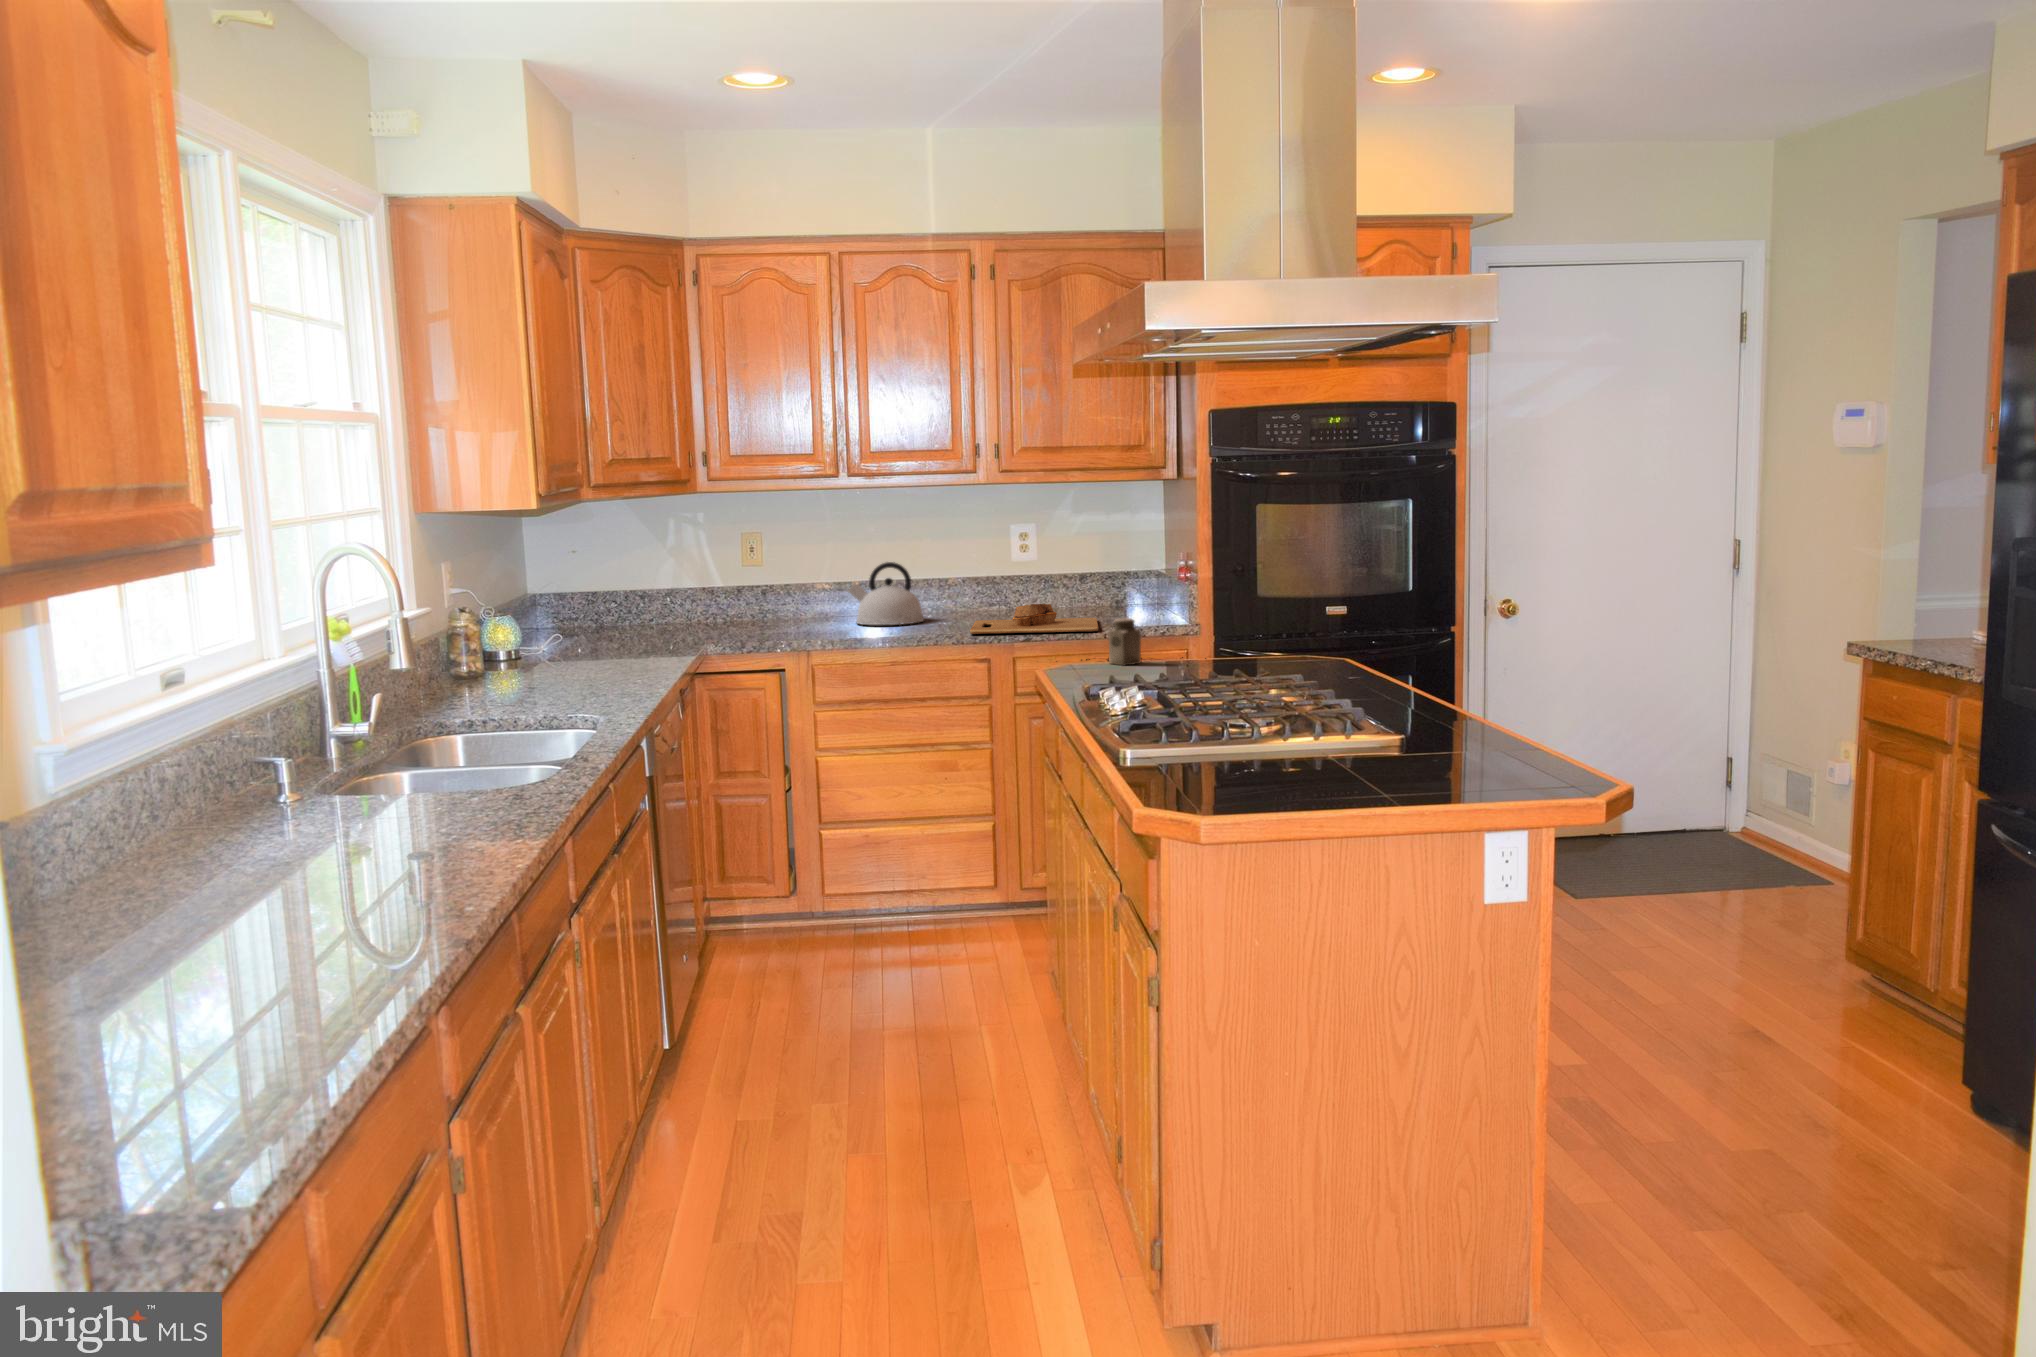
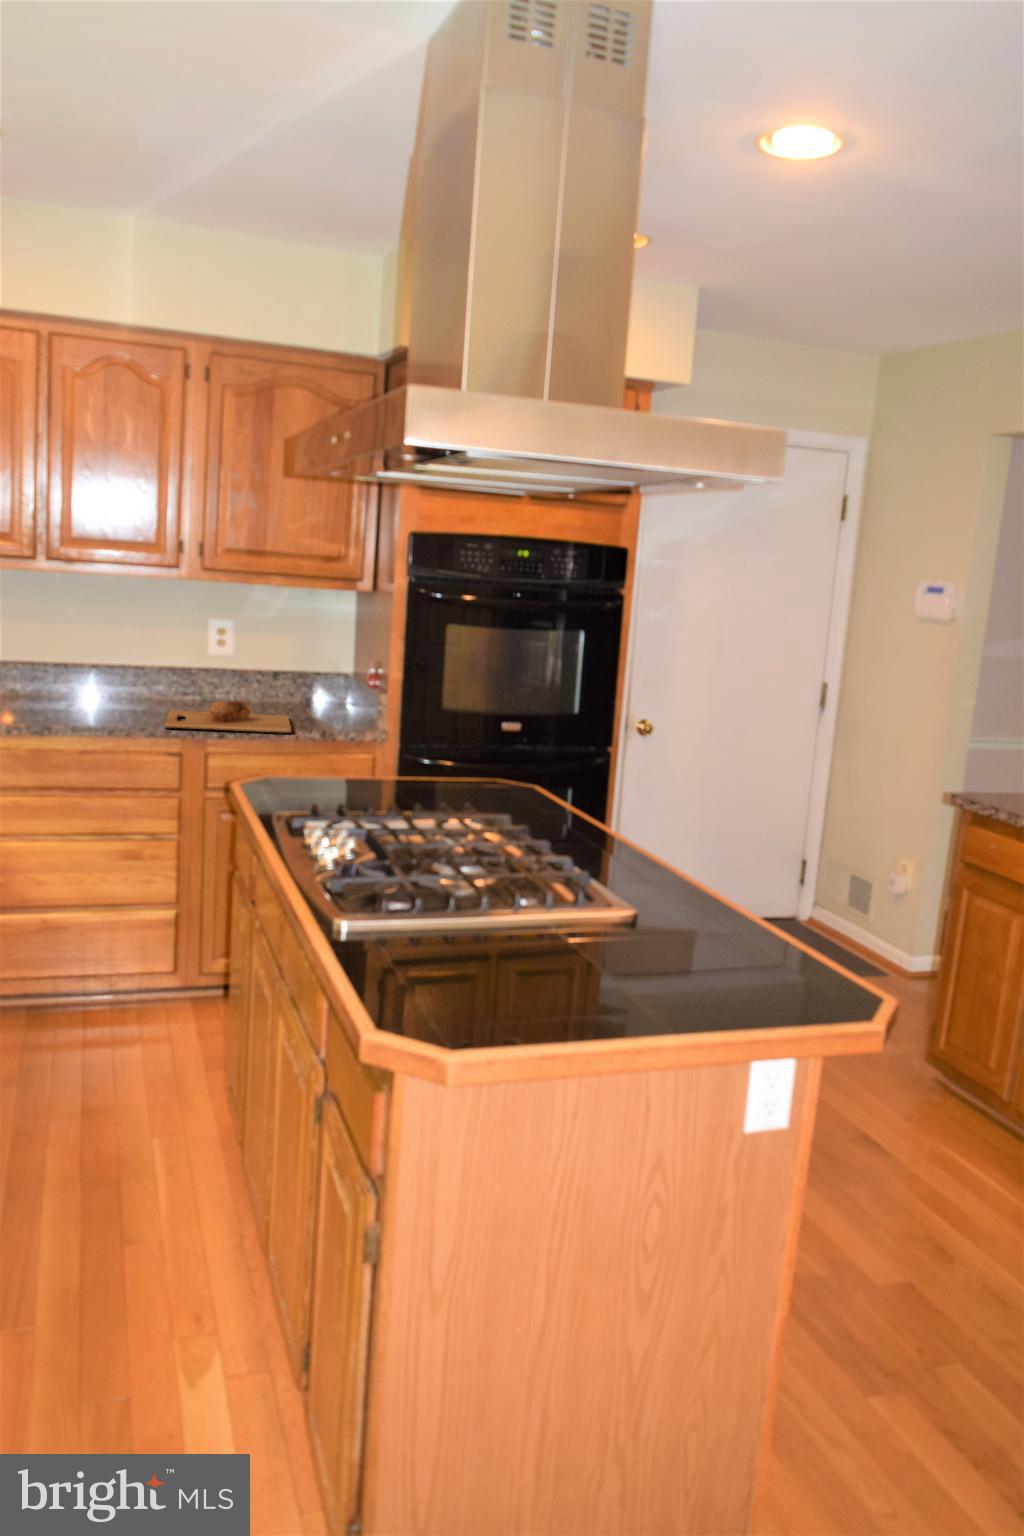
kettle: present [849,562,924,625] -> none [39,646,117,709]
salt shaker: present [1109,618,1141,665] -> none [305,733,338,779]

